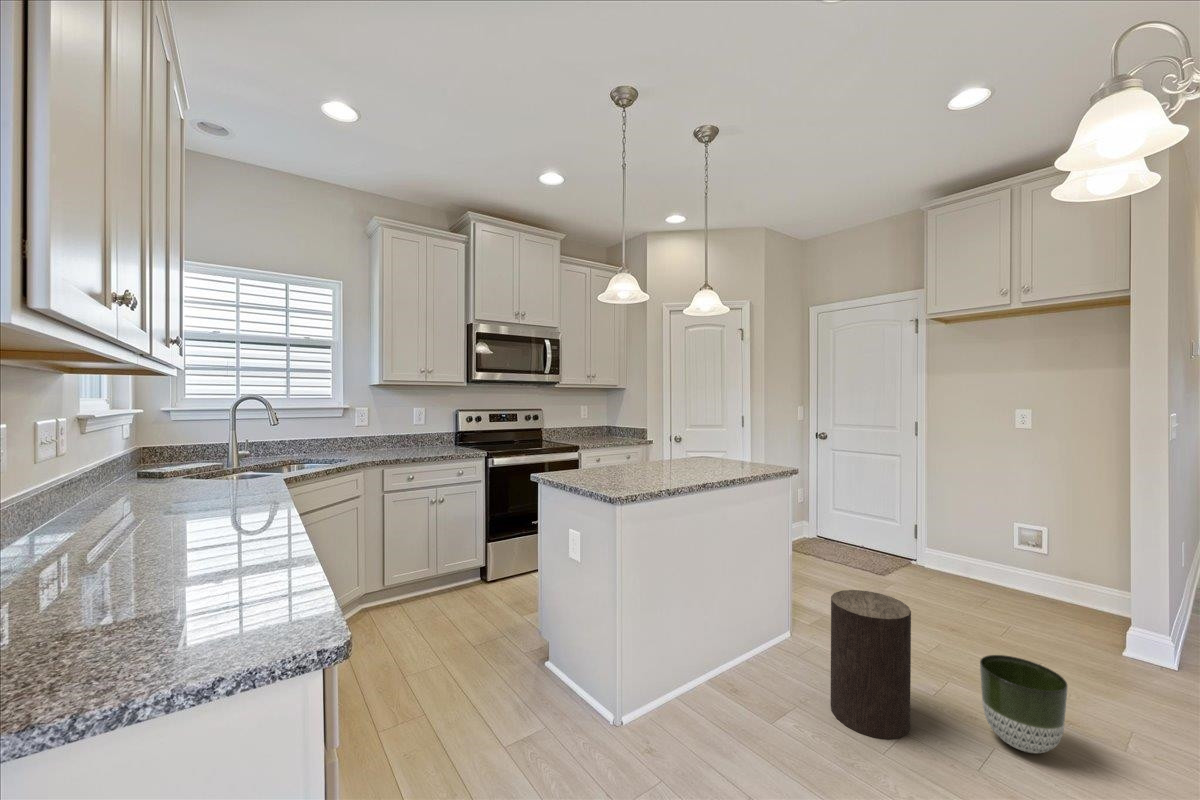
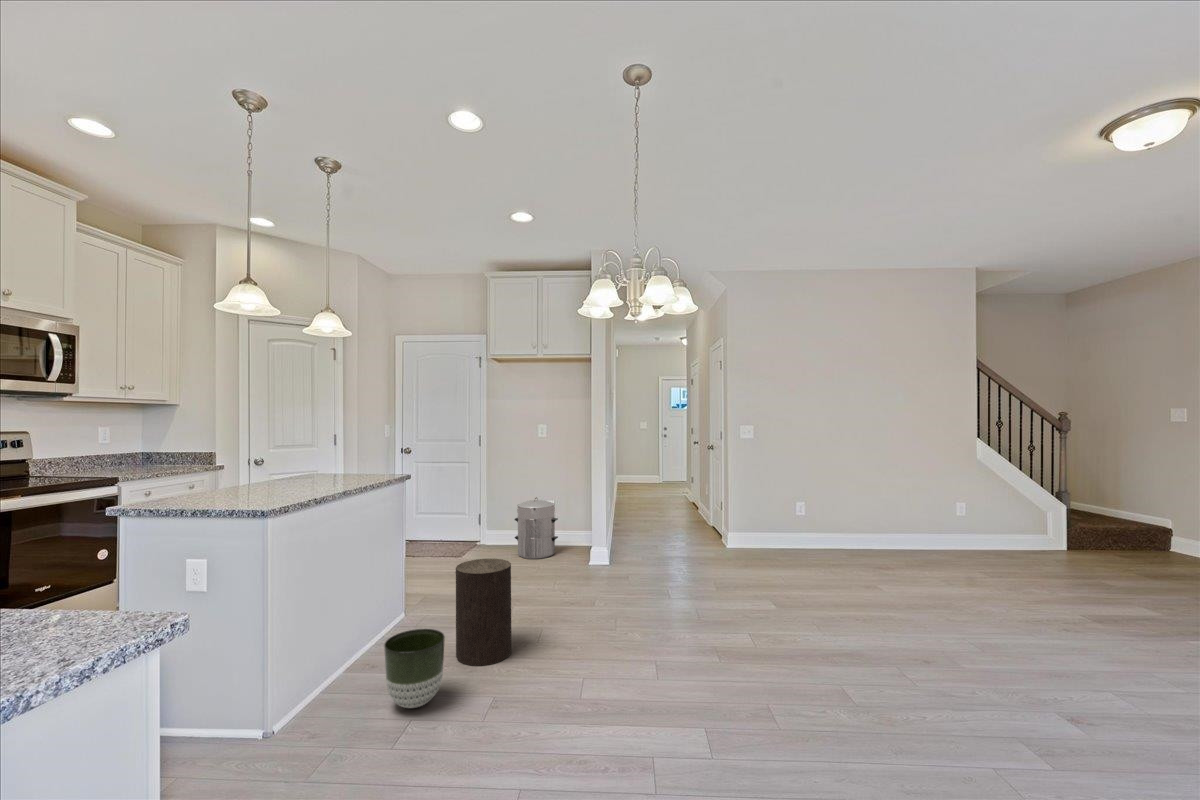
waste bin: none [955,514,1029,600] -> present [515,497,558,559]
planter: present [980,655,1067,753] -> present [384,629,445,708]

